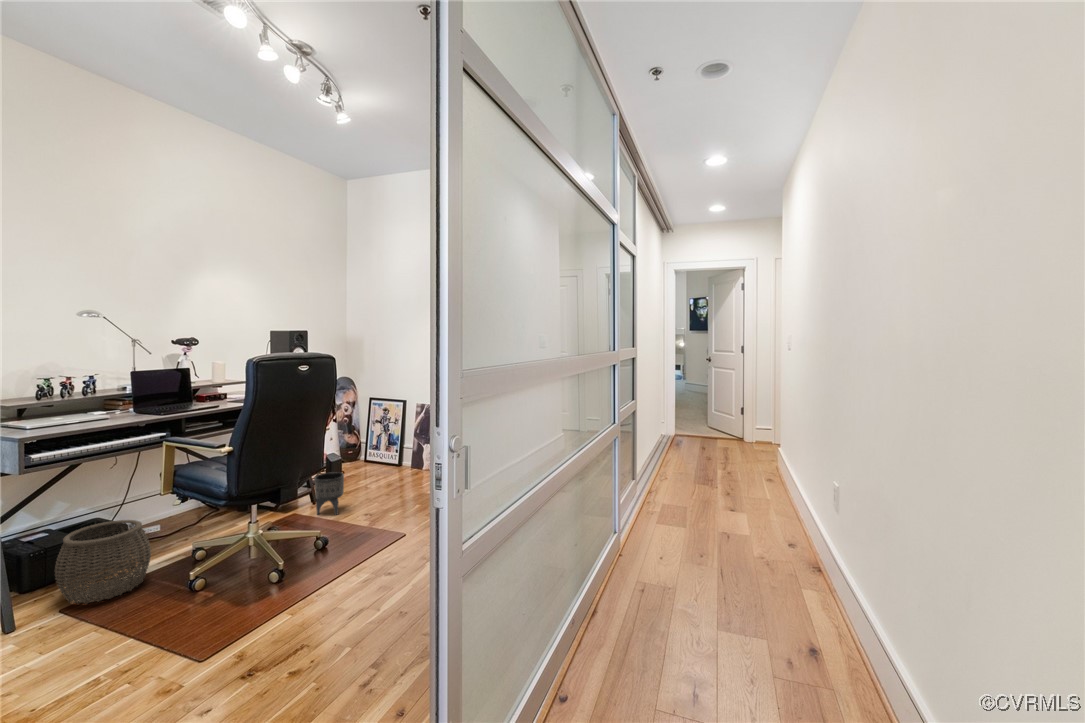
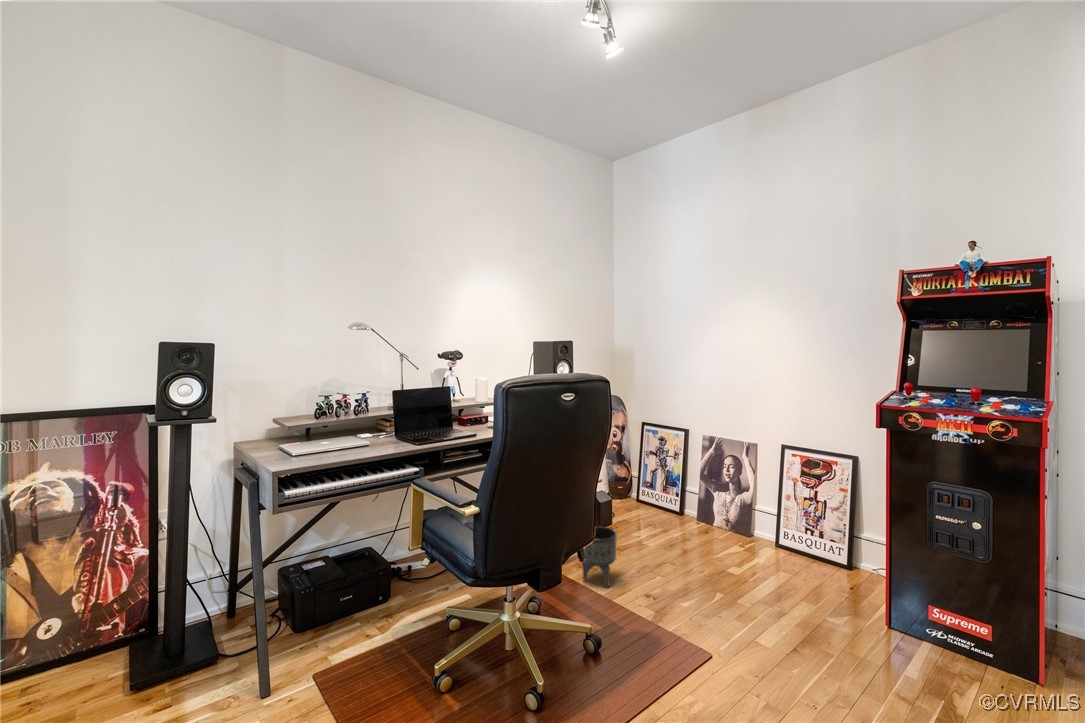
woven basket: present [55,520,151,604] -> none [313,568,403,673]

